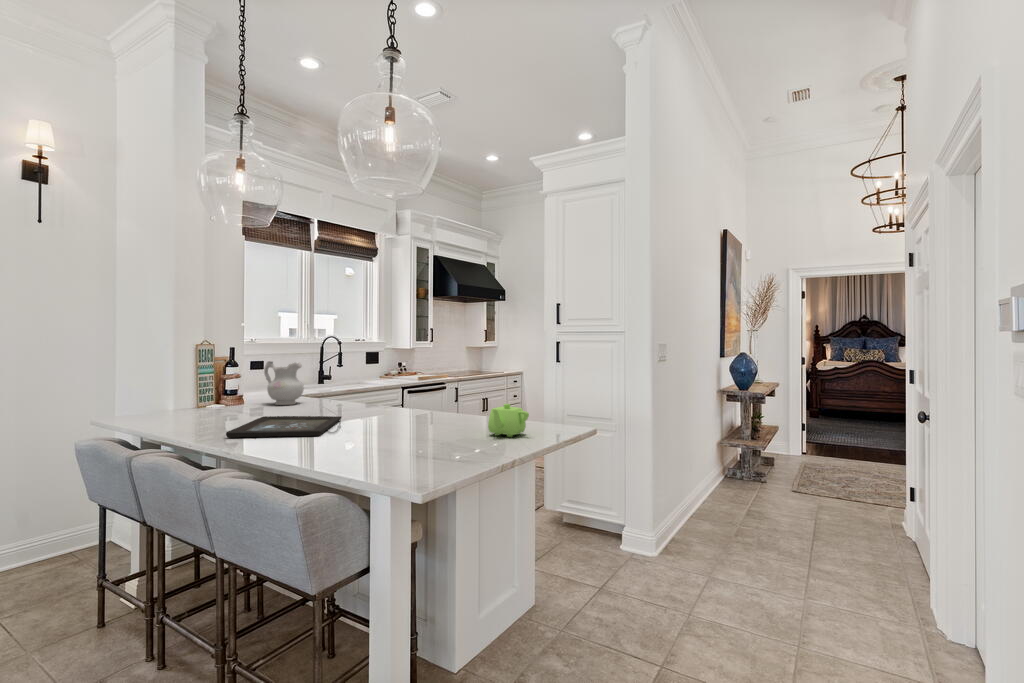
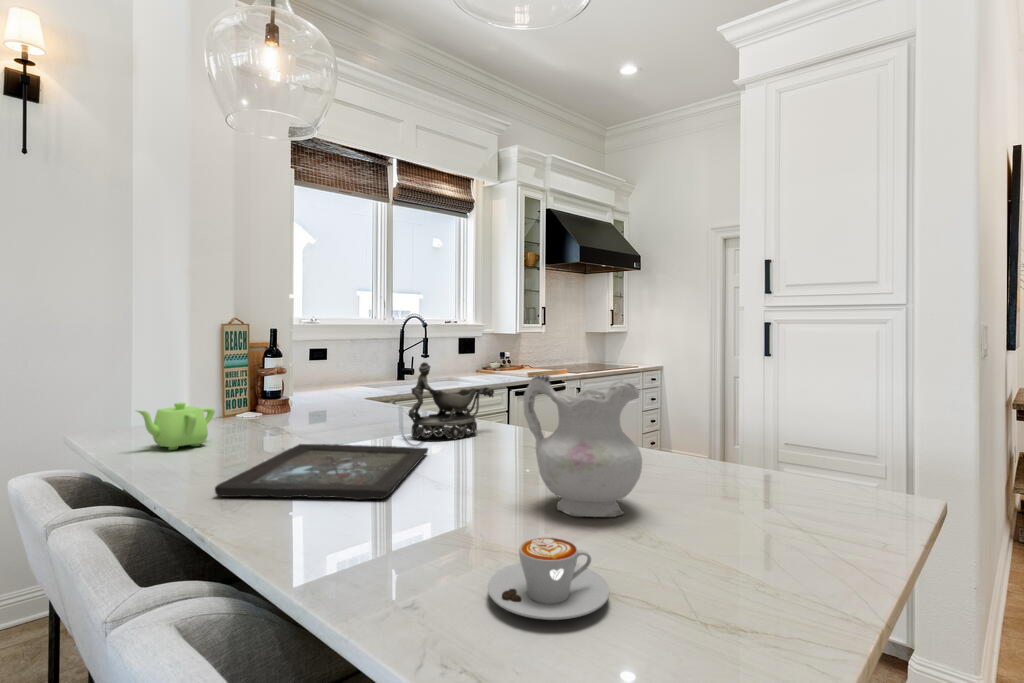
ceramic pitcher: present [264,361,304,405] -> present [523,375,642,517]
decorative bowl: none [329,368,383,414] -> present [408,362,494,440]
teapot: present [488,404,529,437] -> present [137,402,215,450]
coffee cup: none [365,435,413,459] -> present [488,537,609,620]

